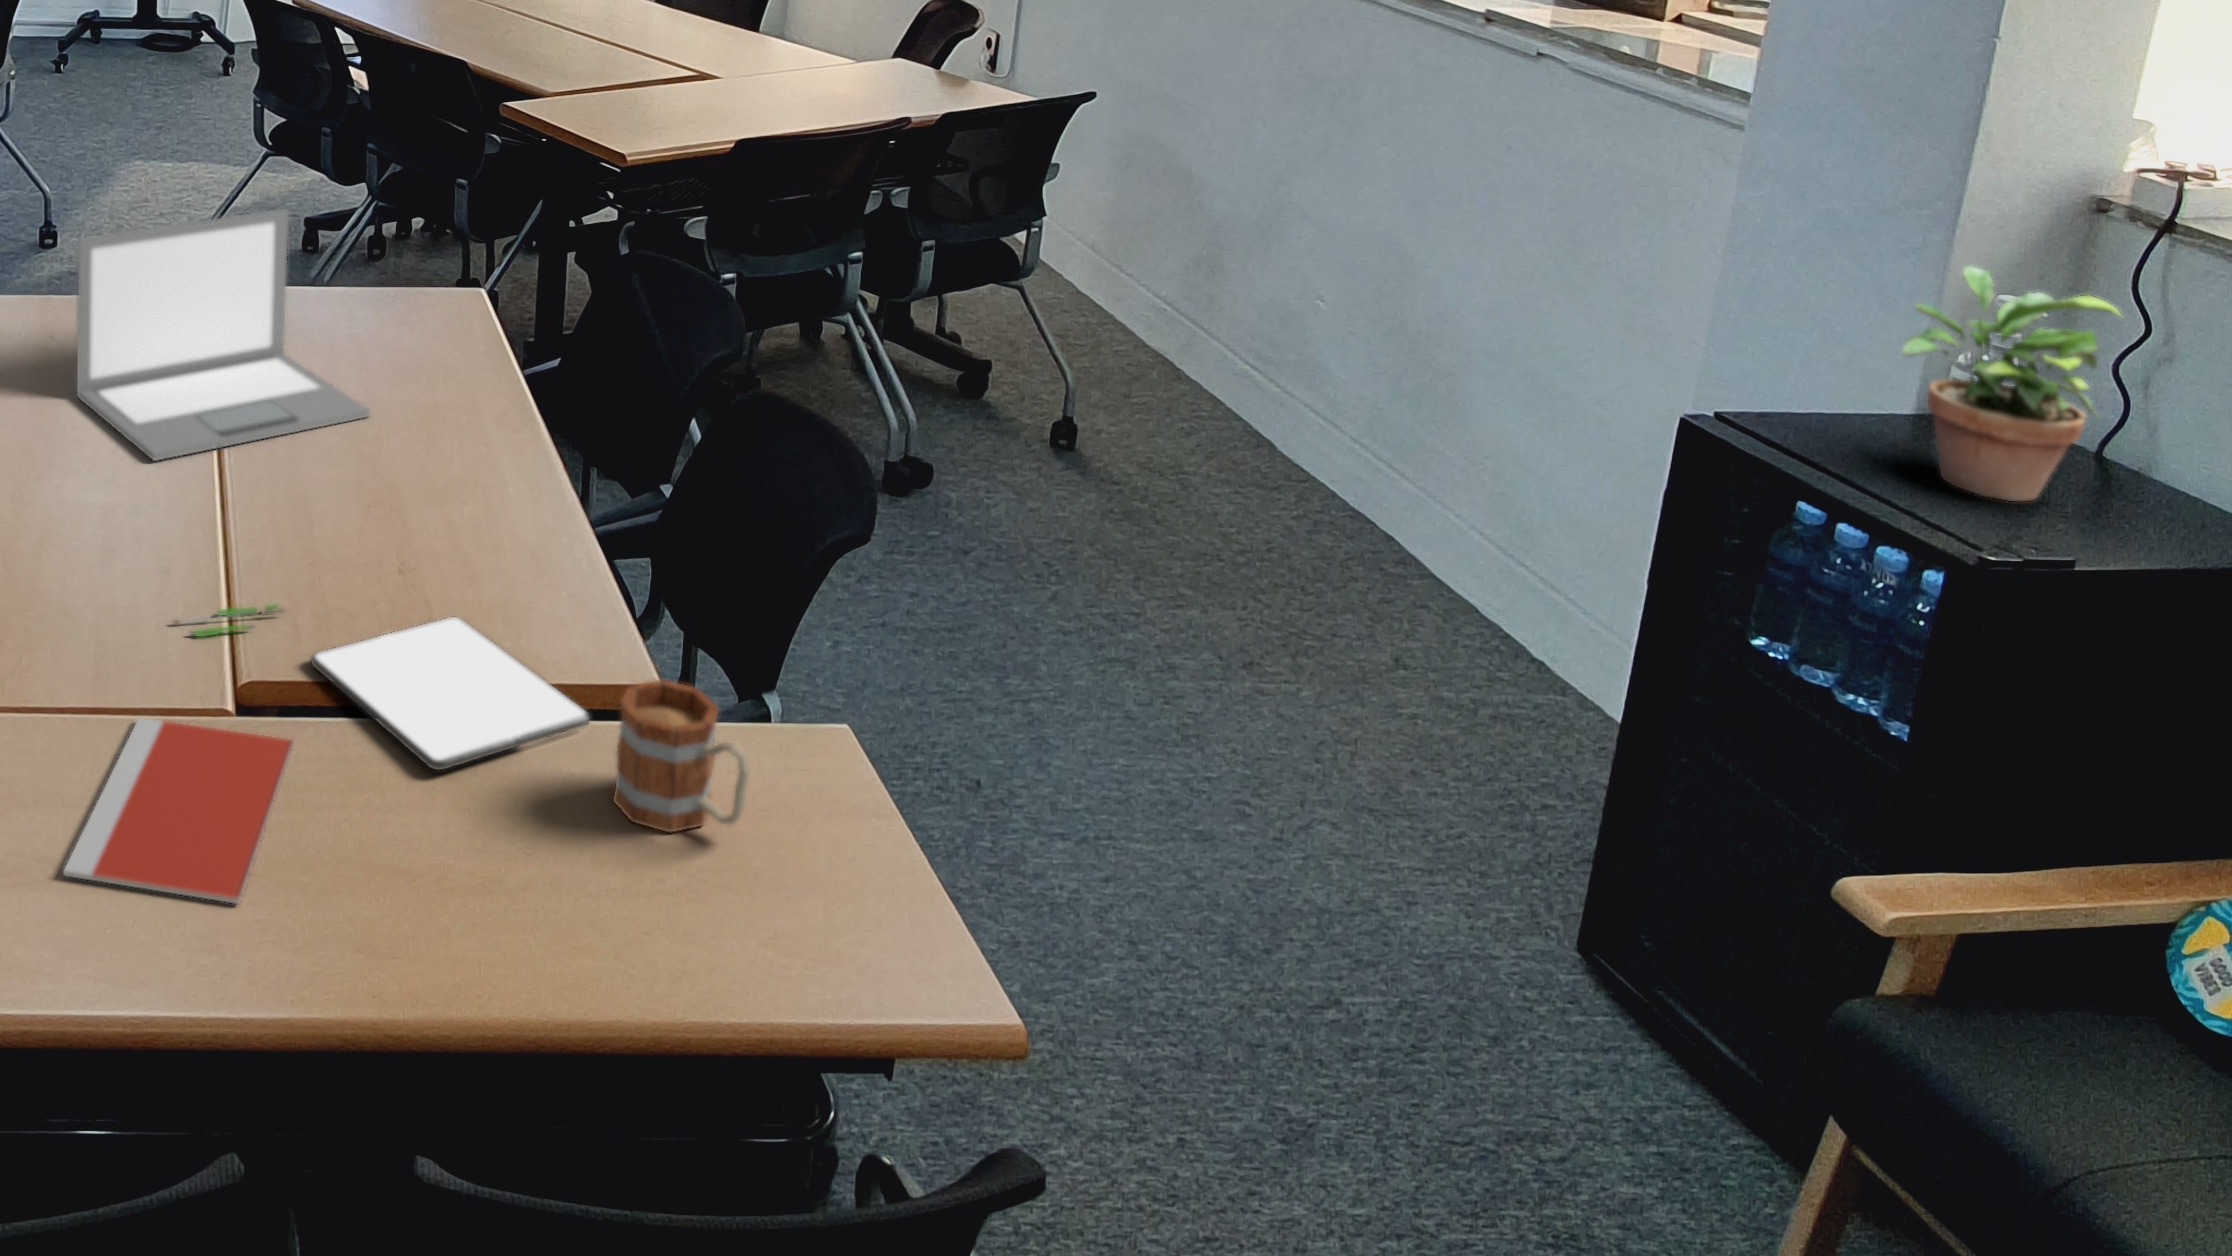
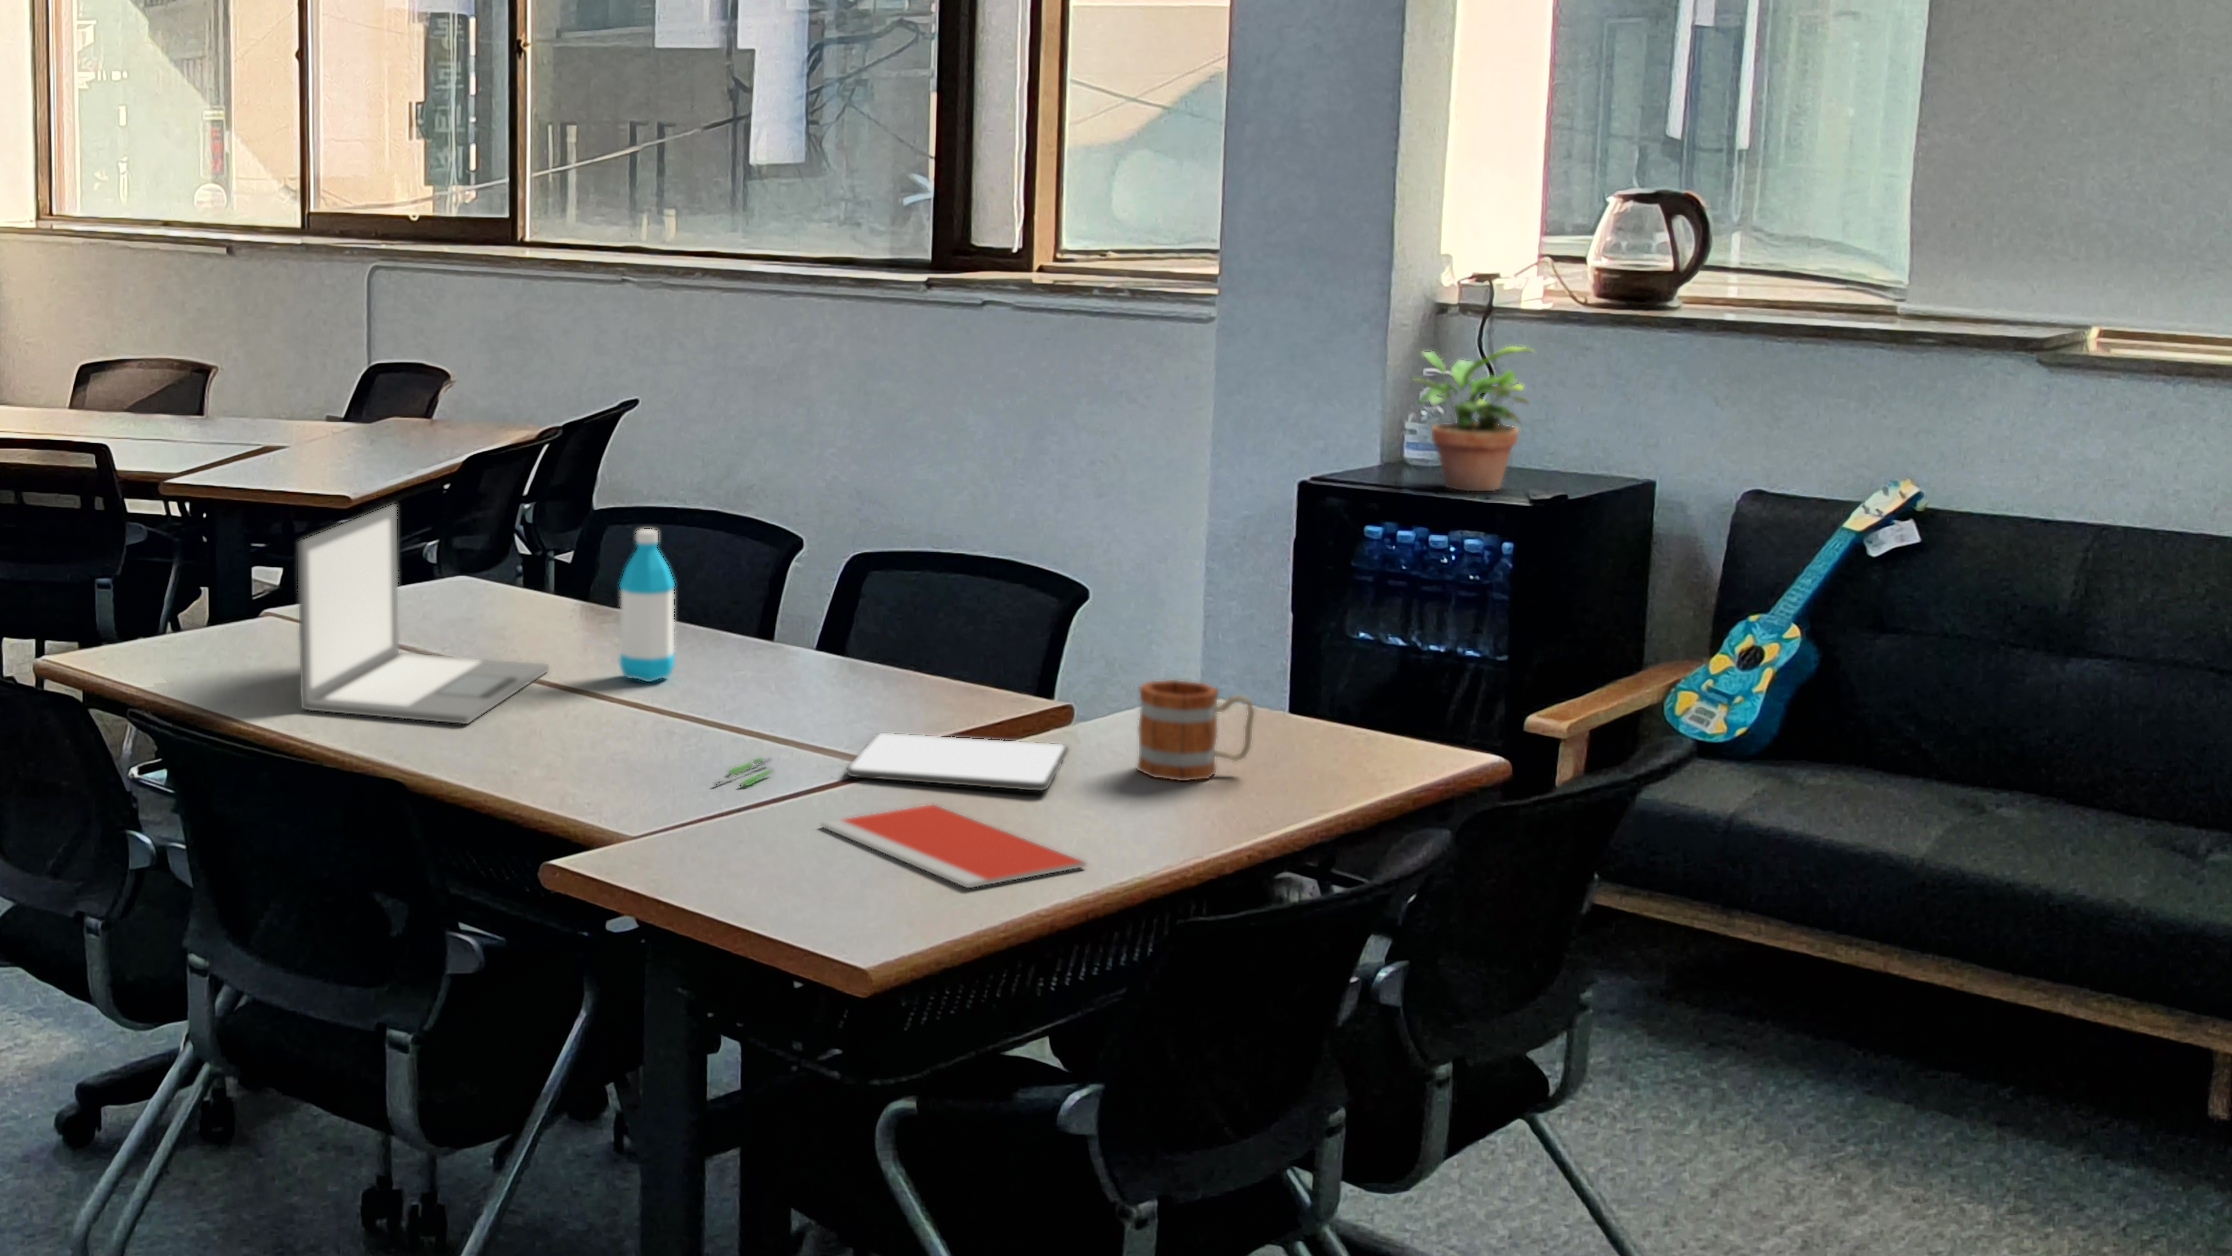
water bottle: none [404,299,467,462] -> present [620,529,675,682]

